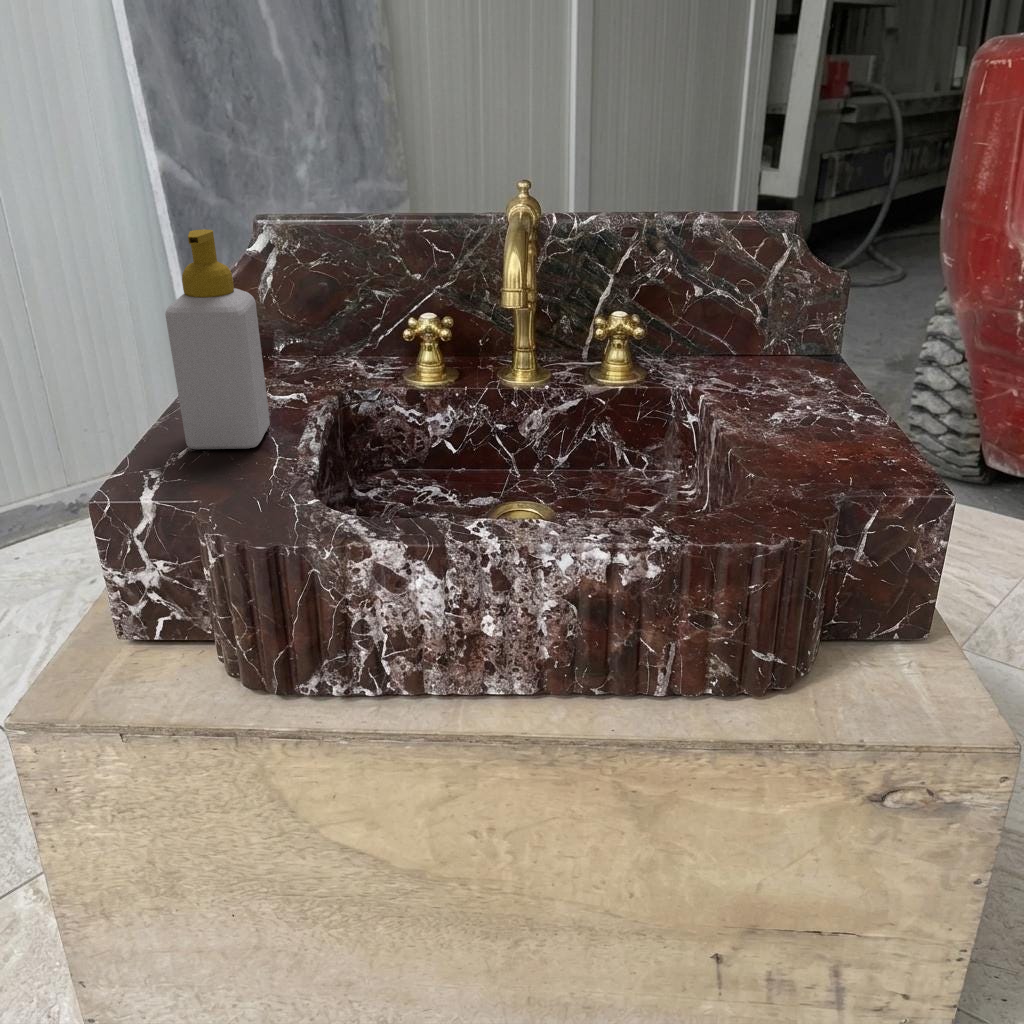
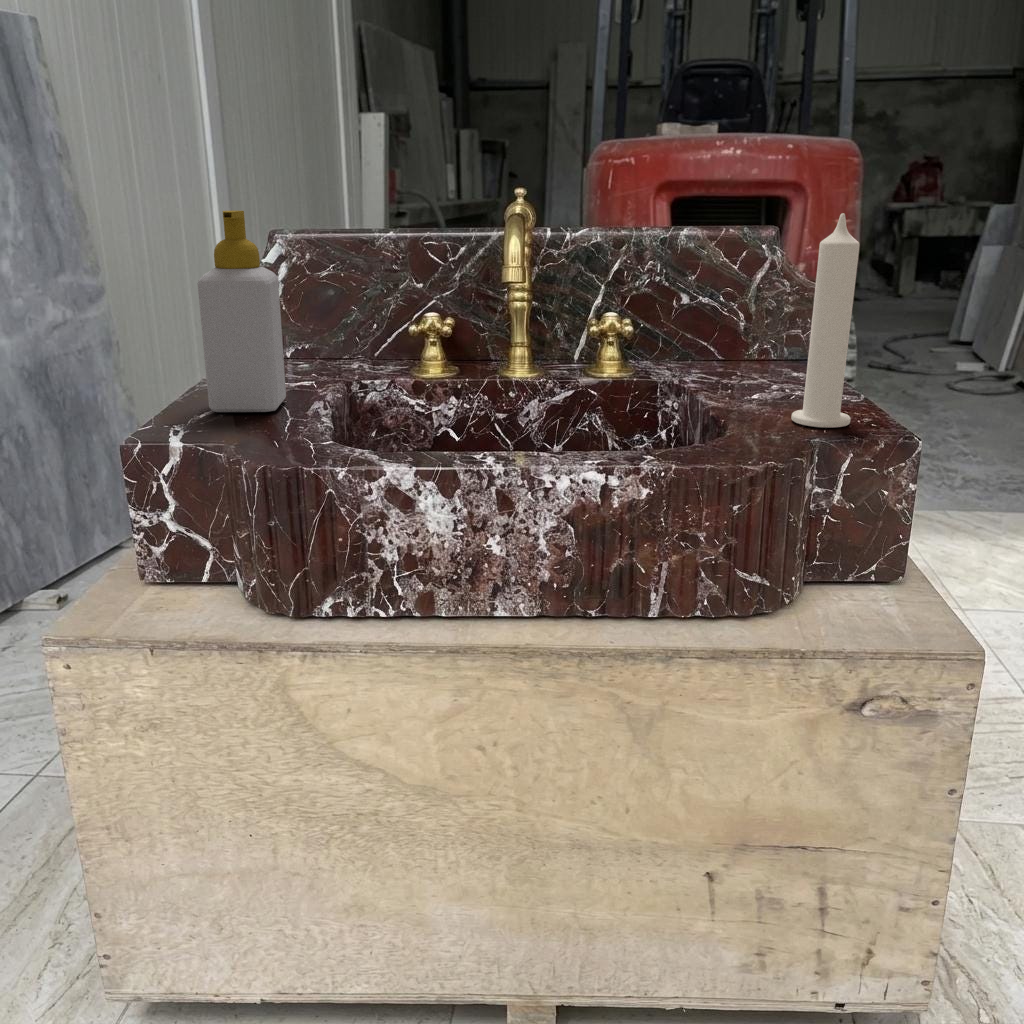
candle: none [814,243,899,476] -> present [791,213,860,428]

